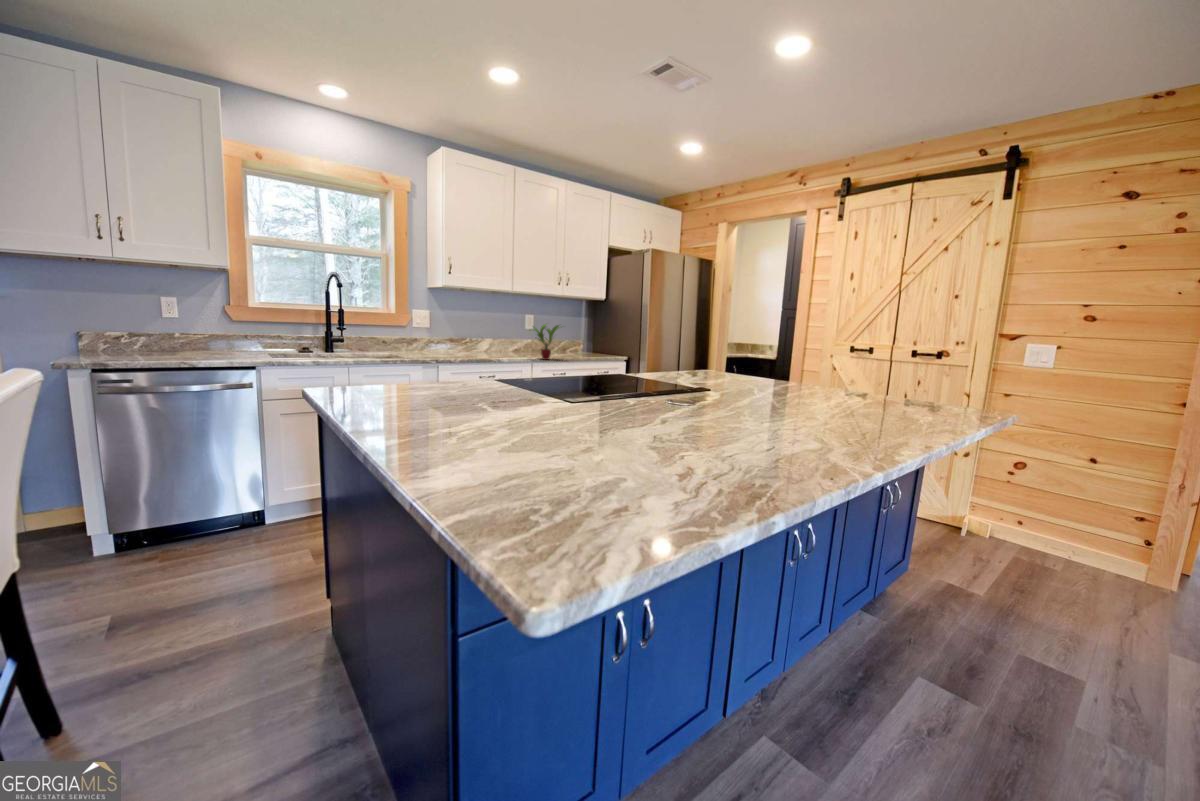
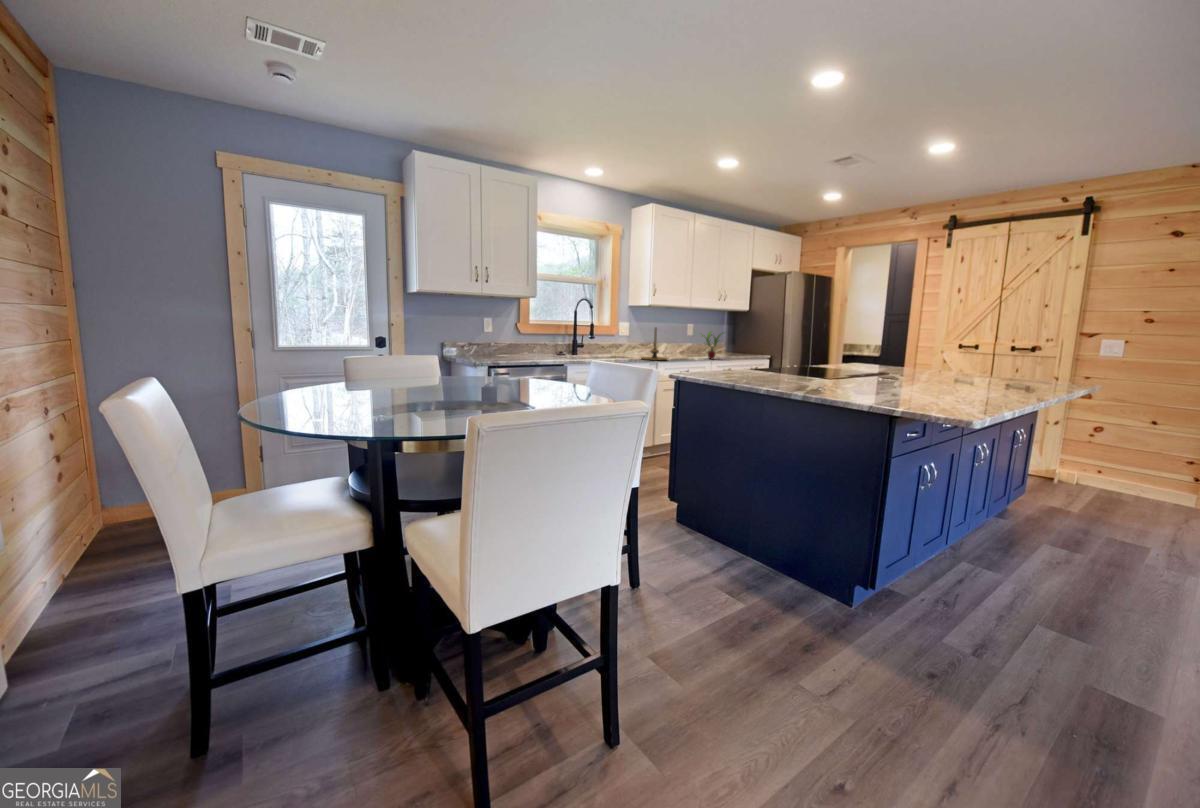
candle holder: none [421,316,462,362] -> present [641,328,668,360]

